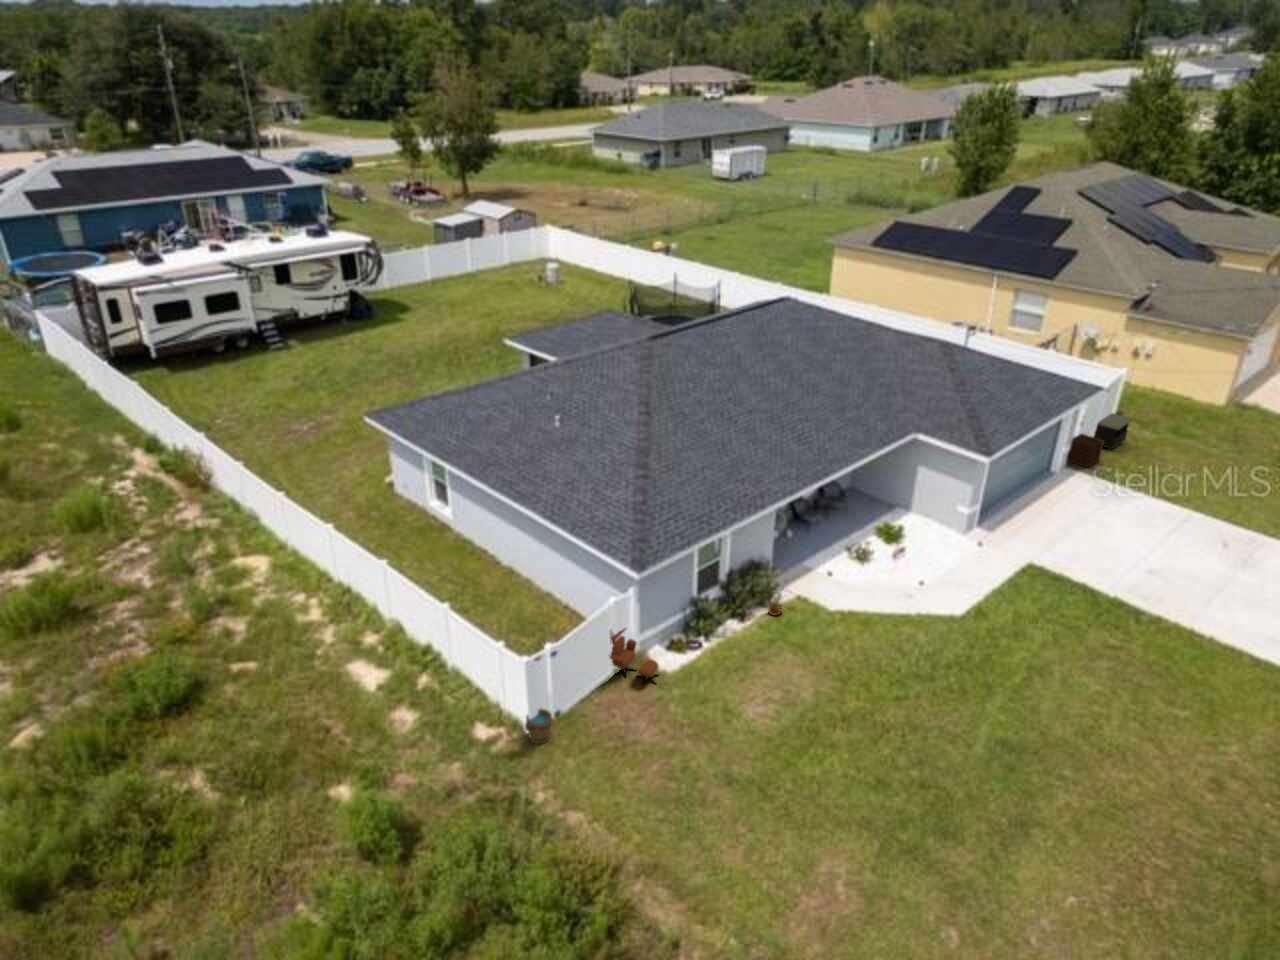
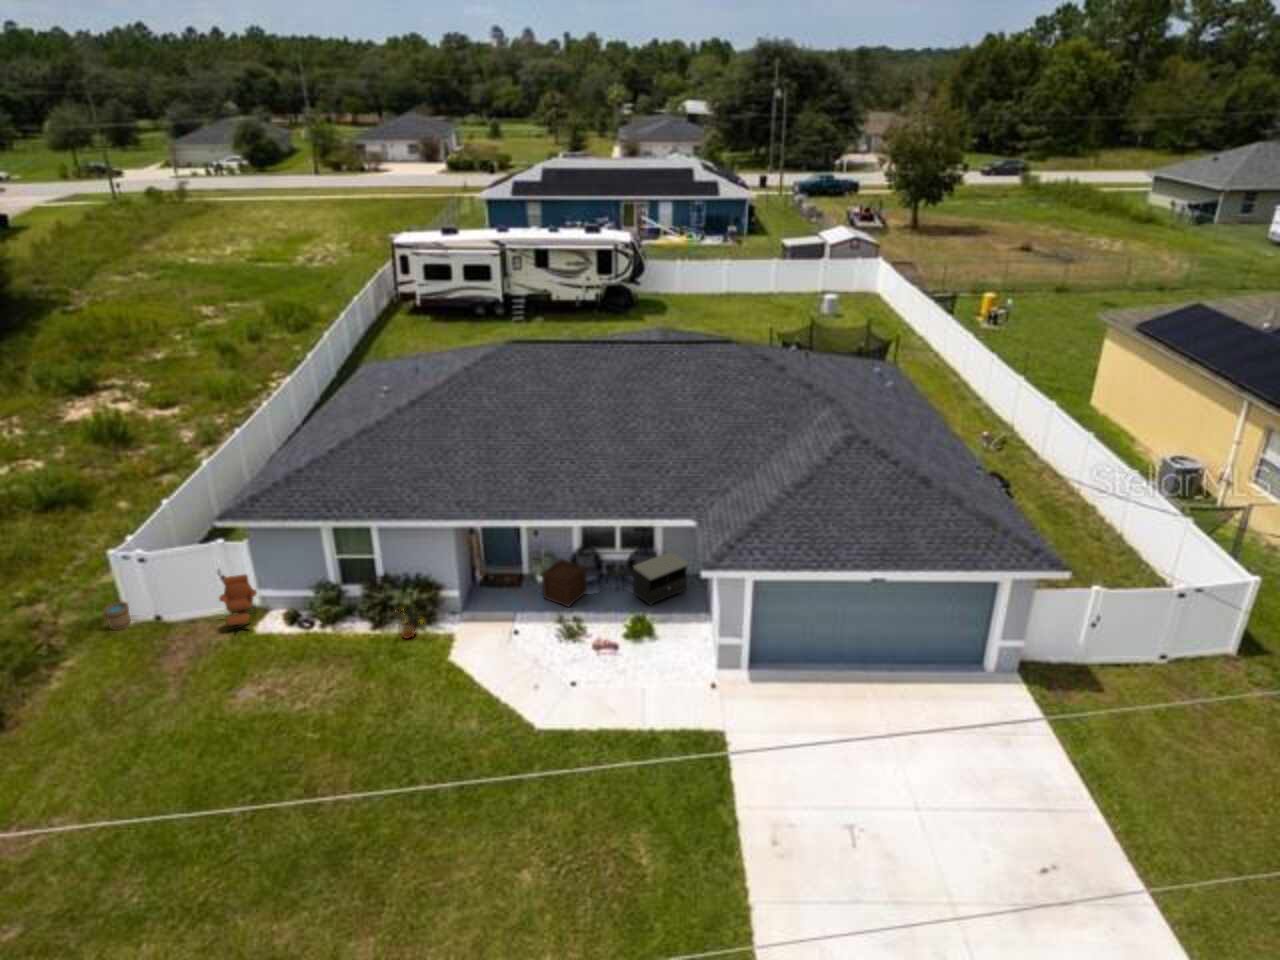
storage bench: present [1094,413,1131,450] -> present [633,552,688,605]
wooden crate: present [1067,434,1104,467] -> present [542,559,587,607]

